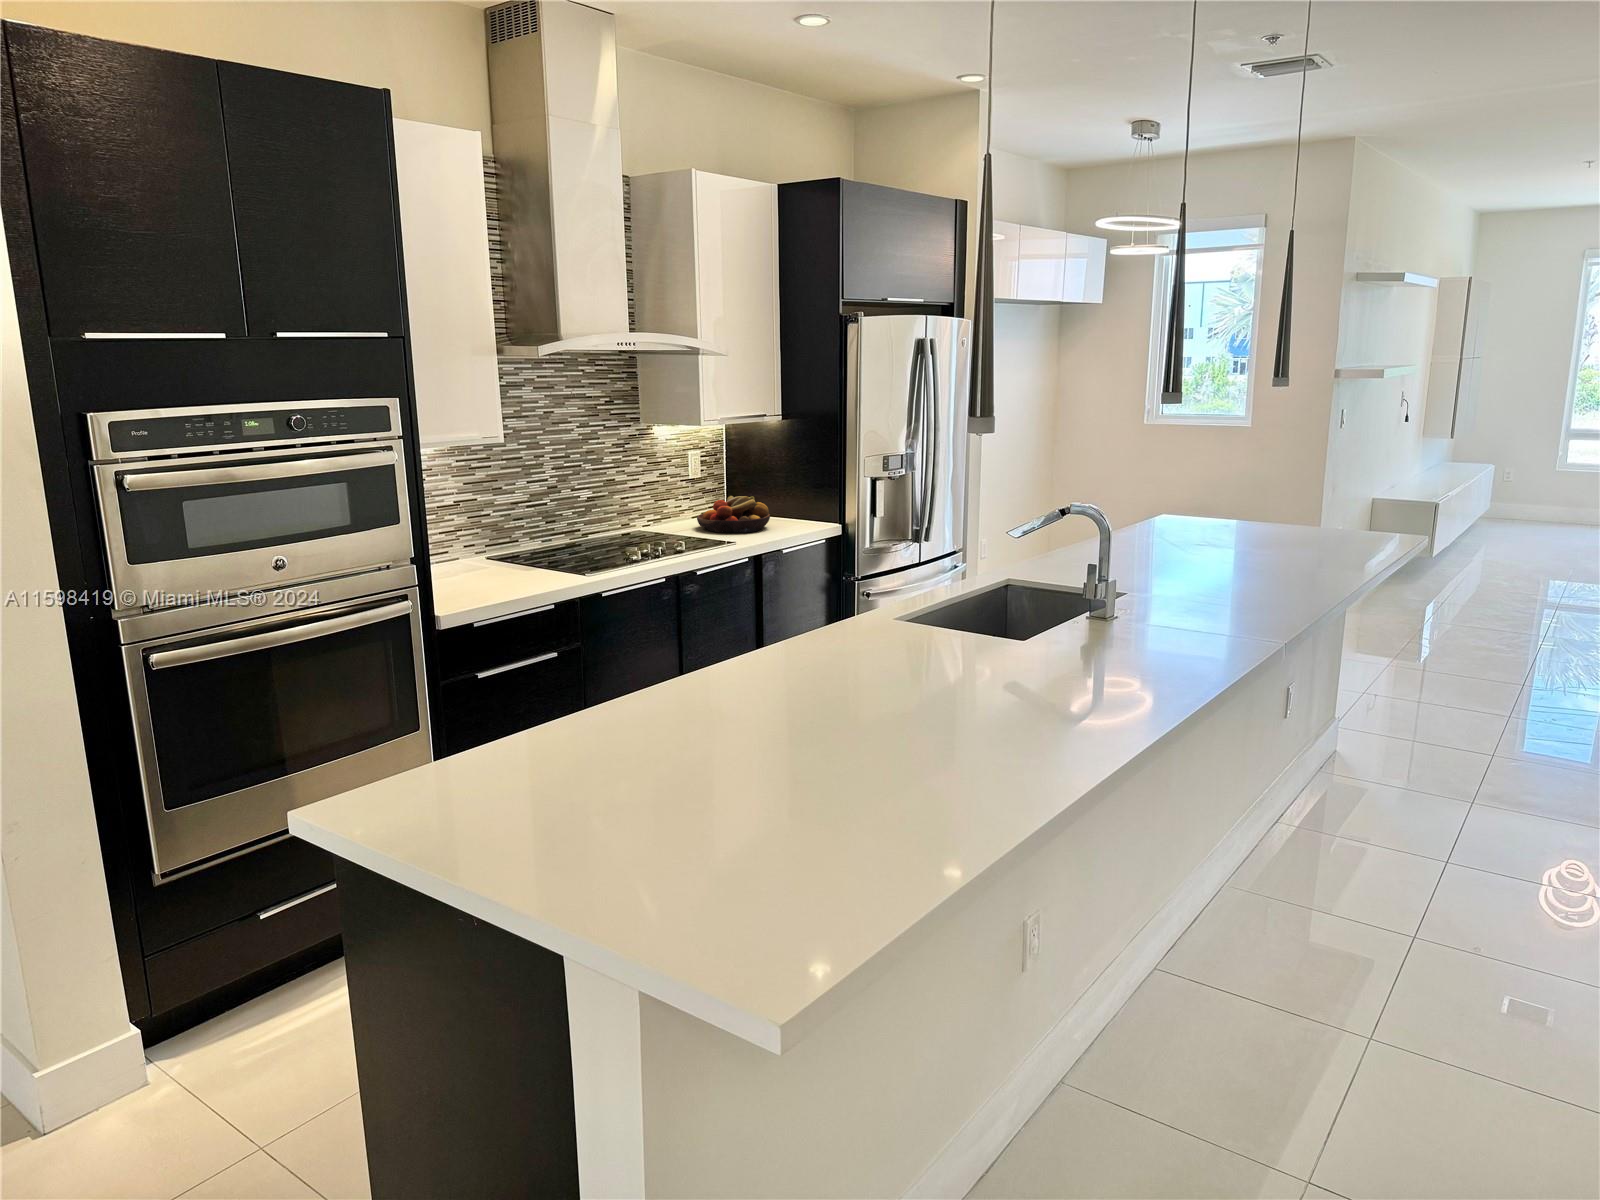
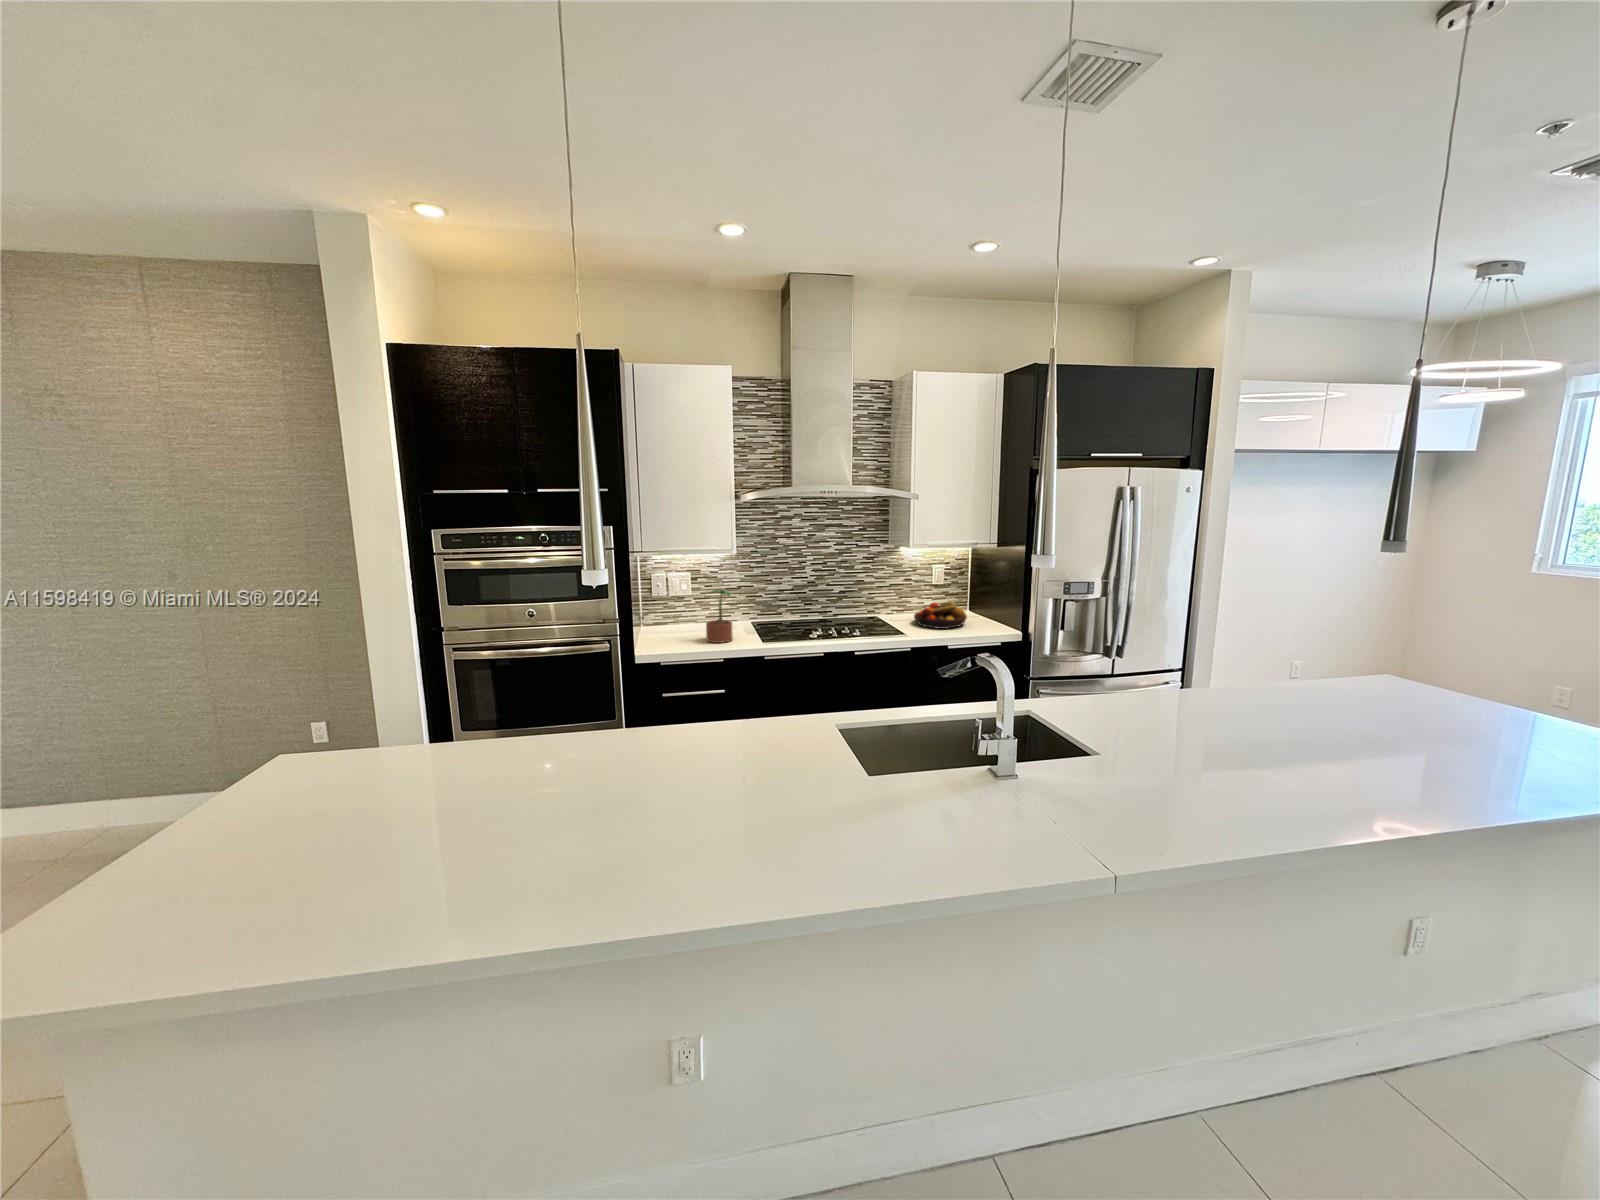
potted plant: none [483,501,533,585] -> present [706,590,733,643]

